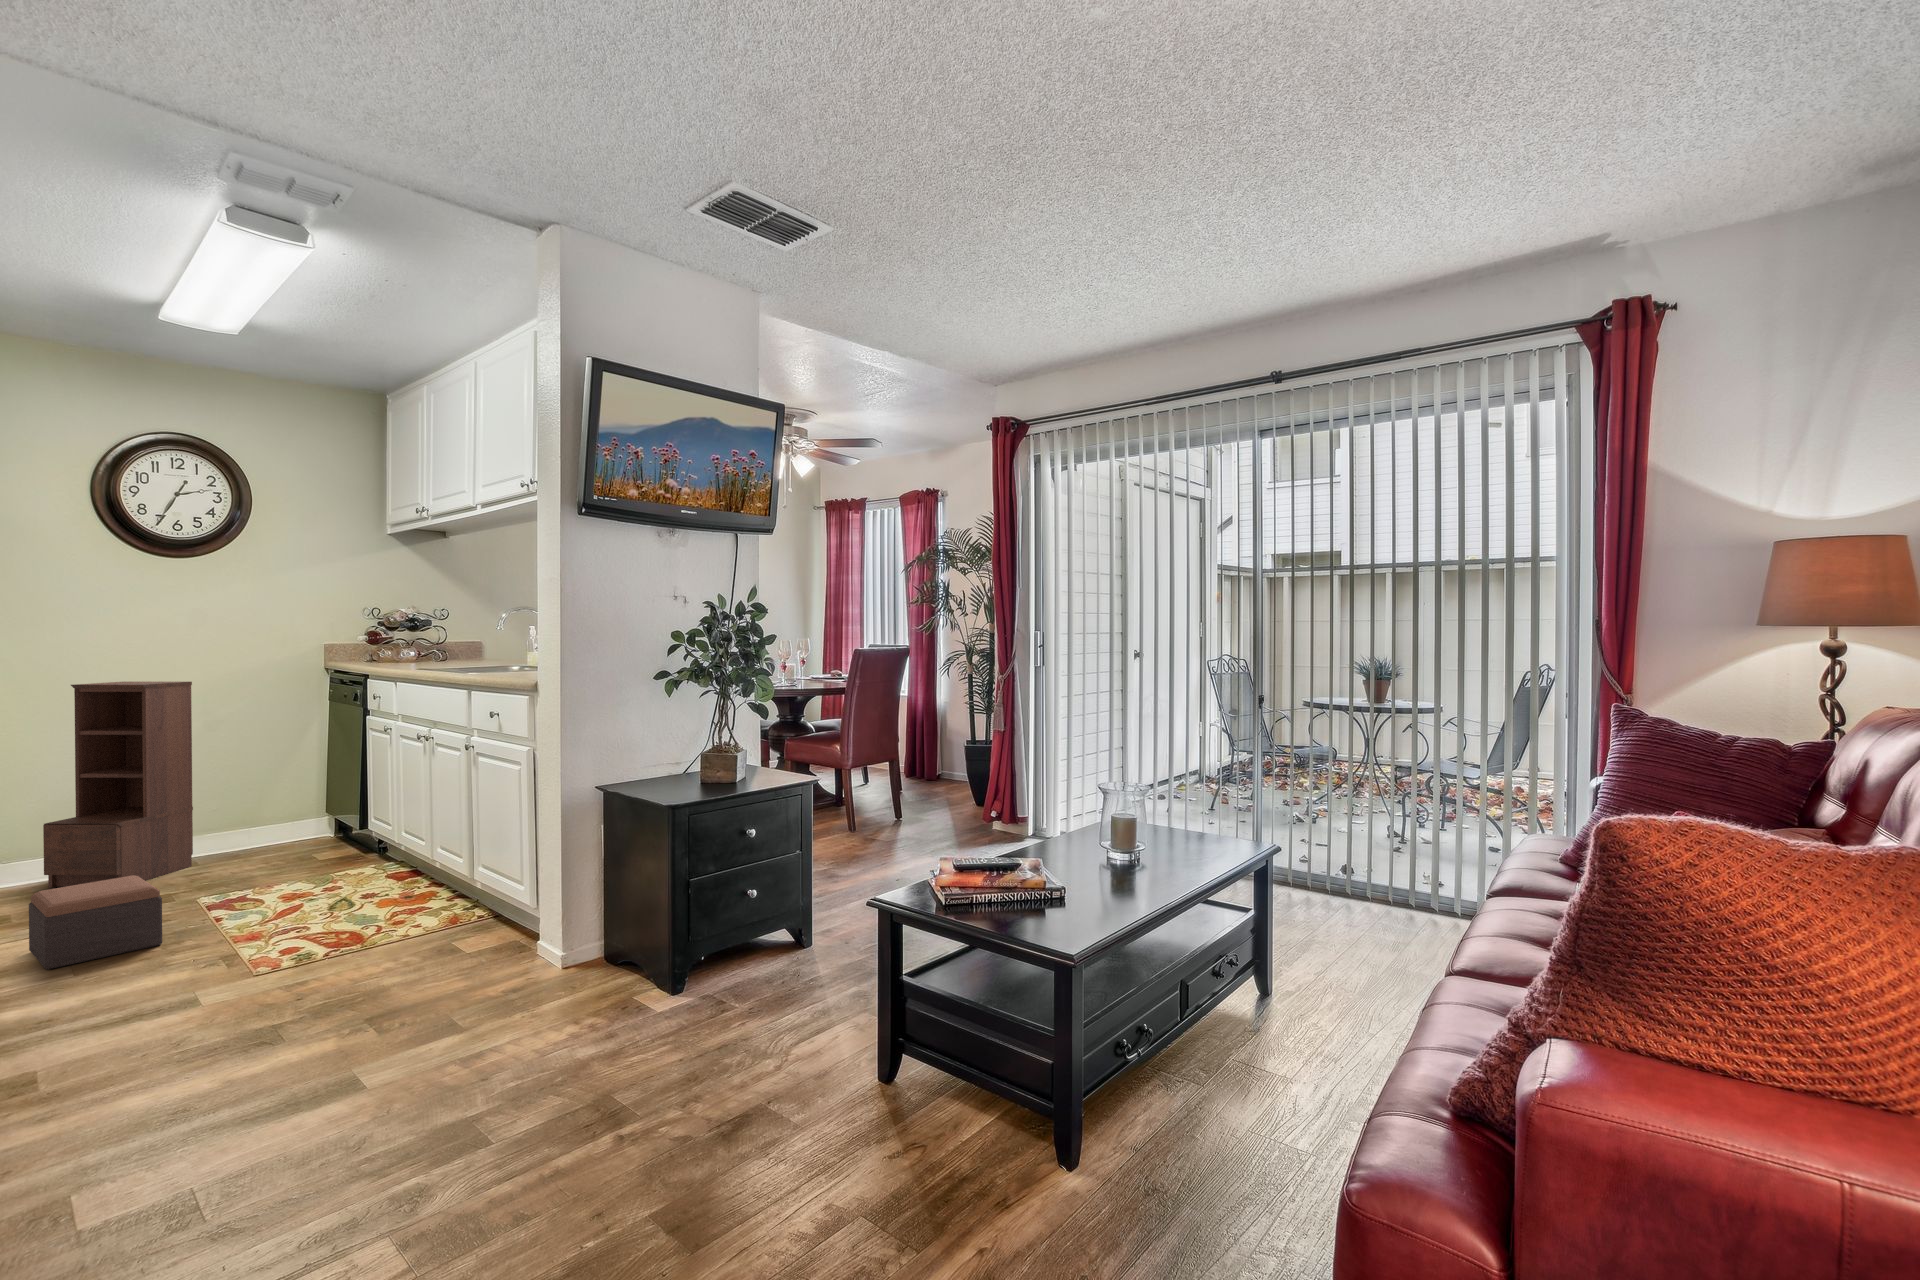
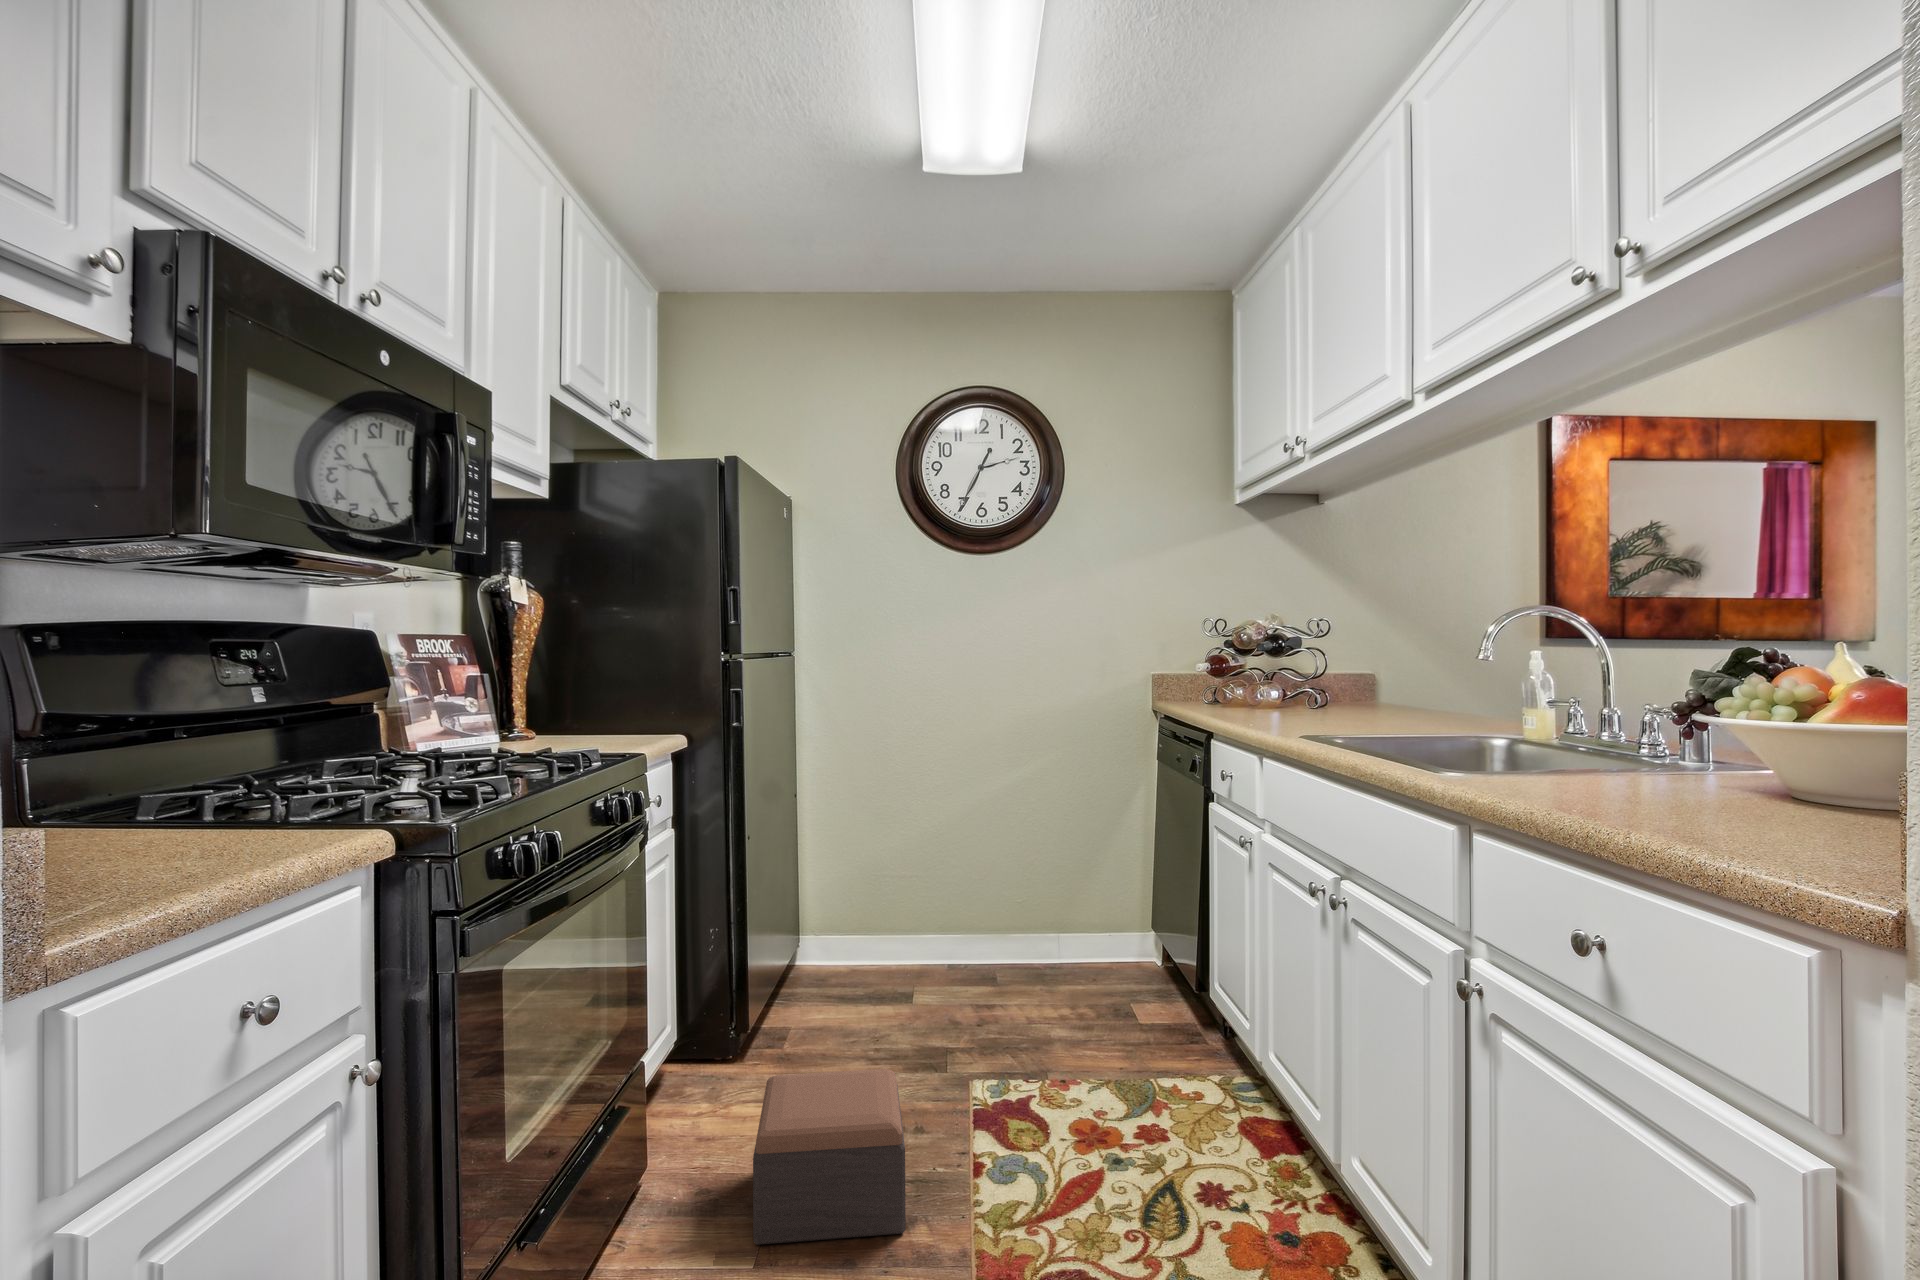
bookshelf: present [43,681,193,887] -> none [846,724,995,1024]

